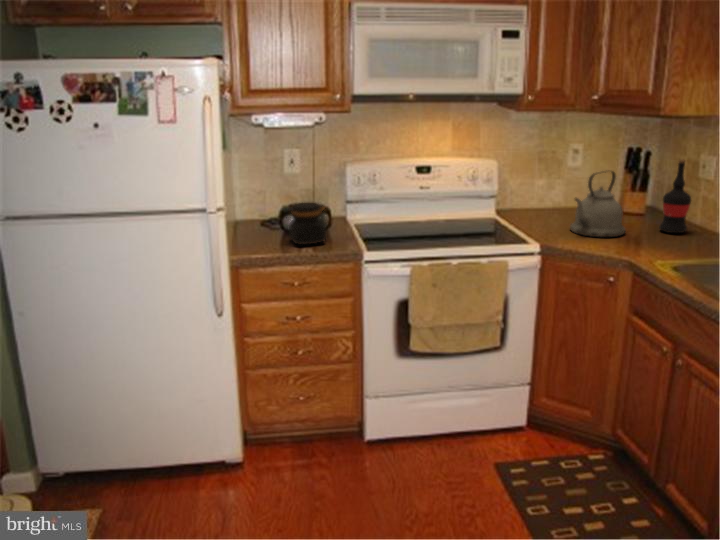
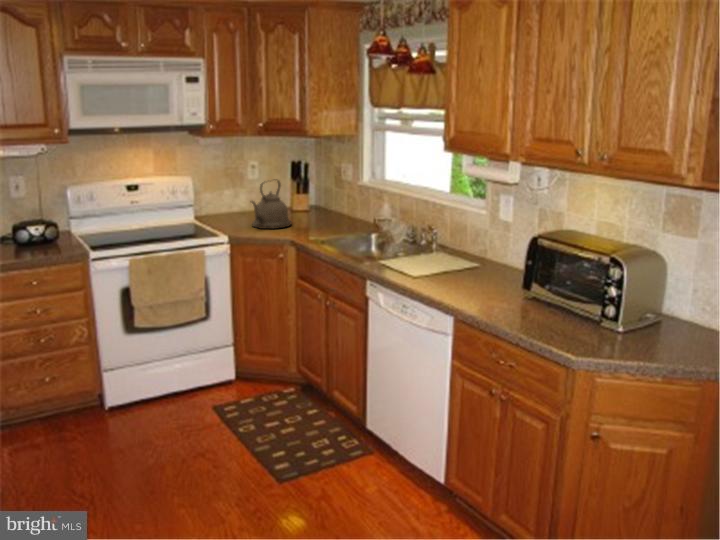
wine bottle: present [659,159,691,233] -> none [315,169,334,222]
jar: present [286,203,326,245] -> none [20,217,58,251]

